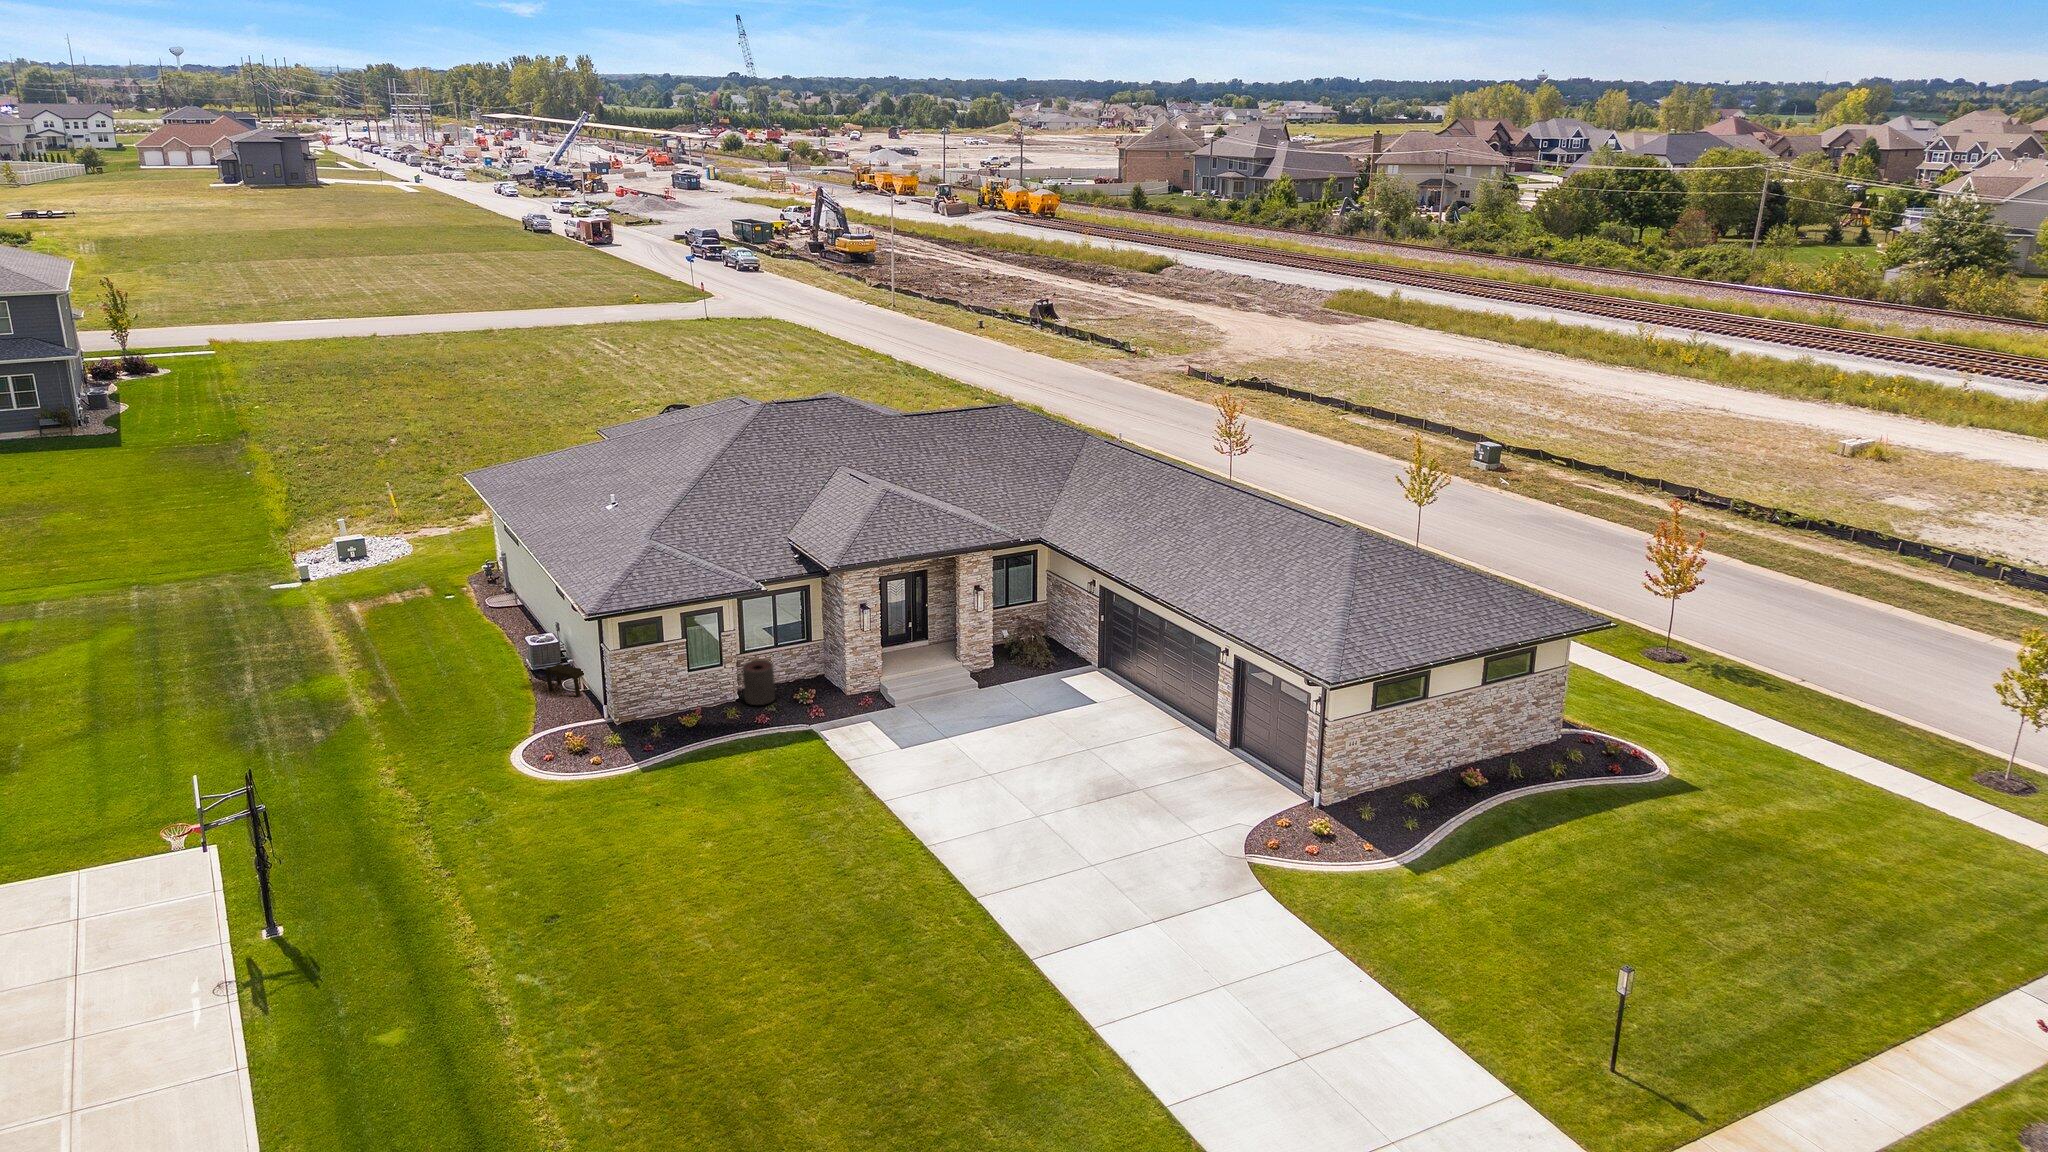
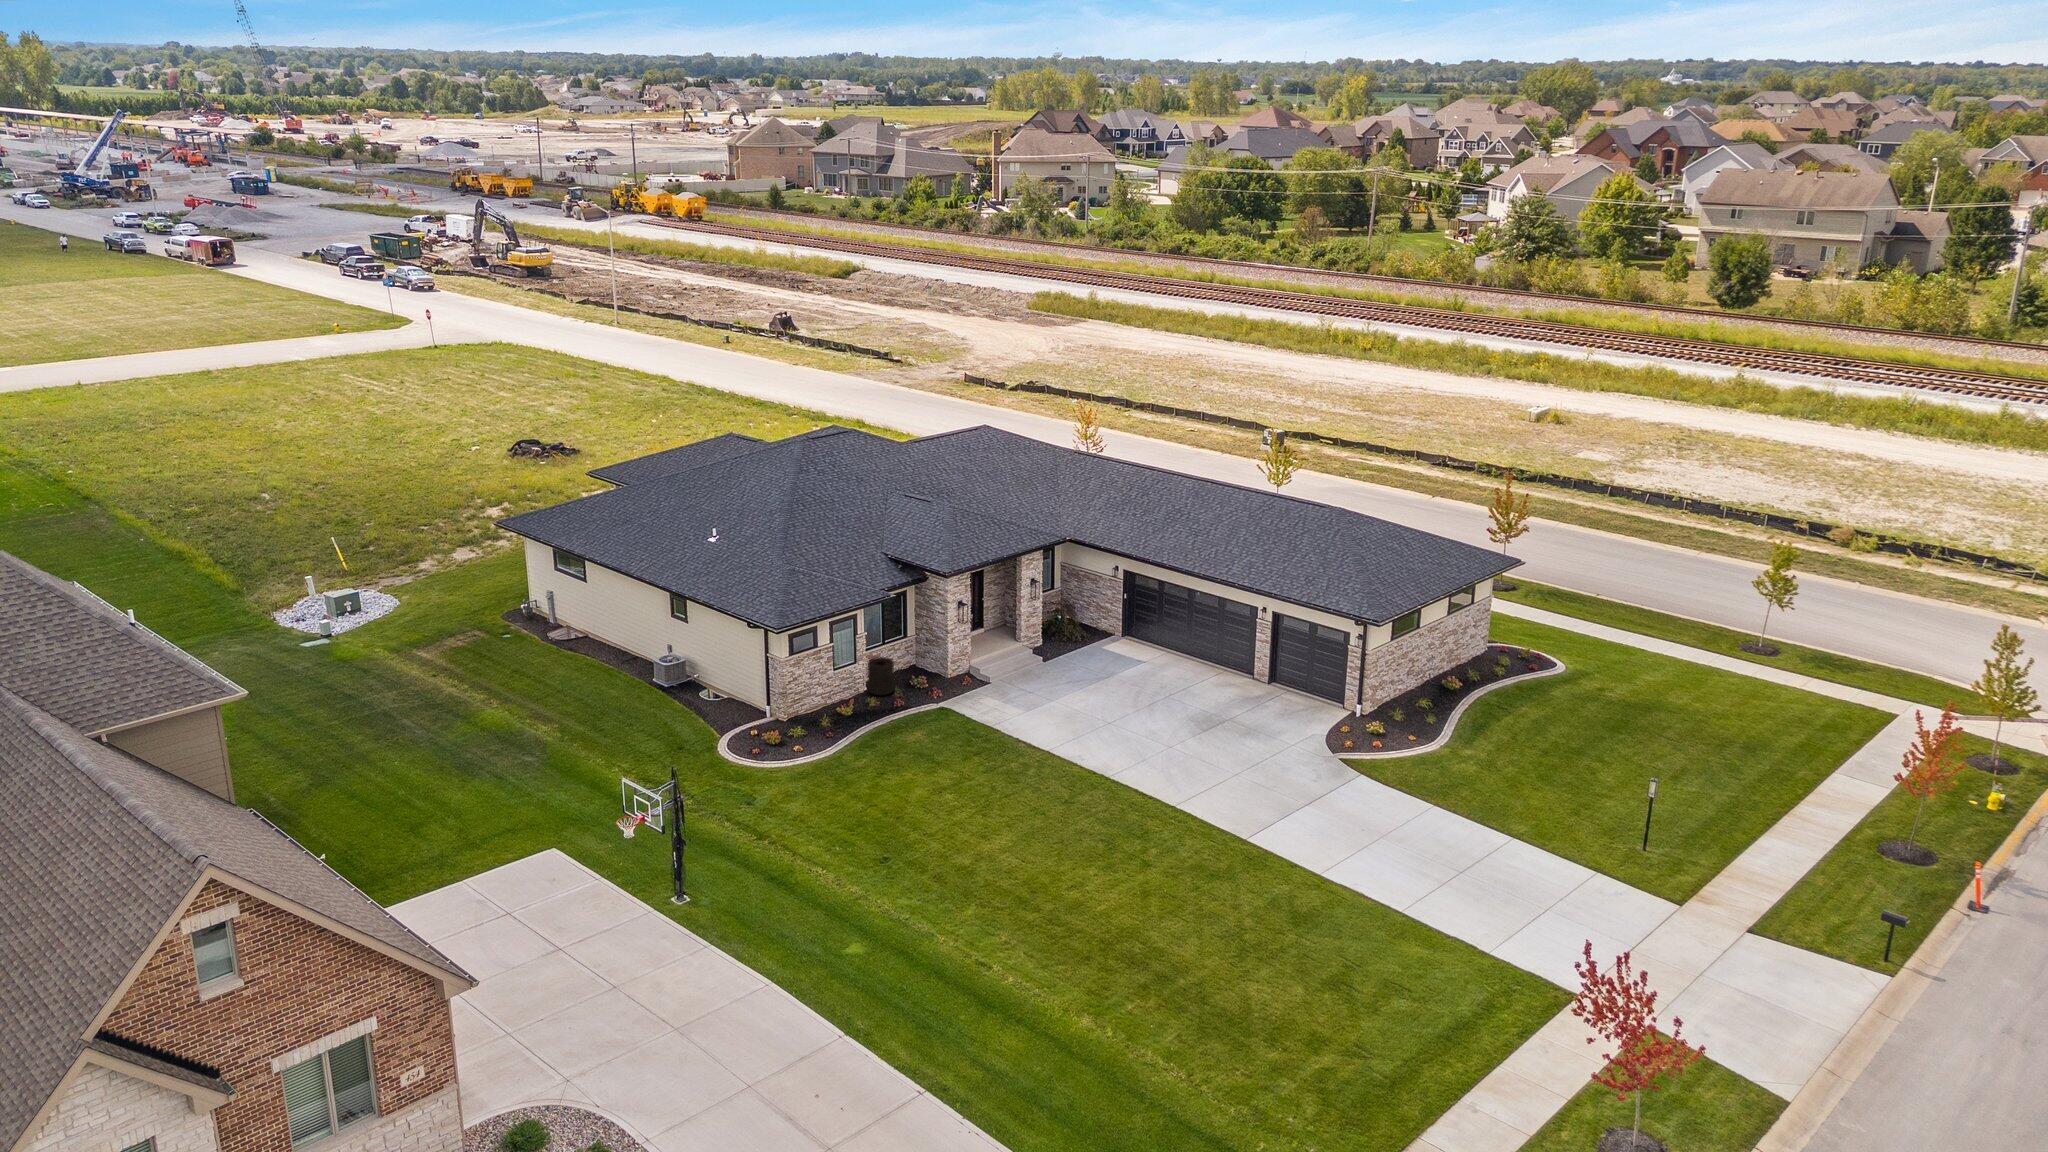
bench: present [545,664,584,697] -> none [687,680,727,707]

